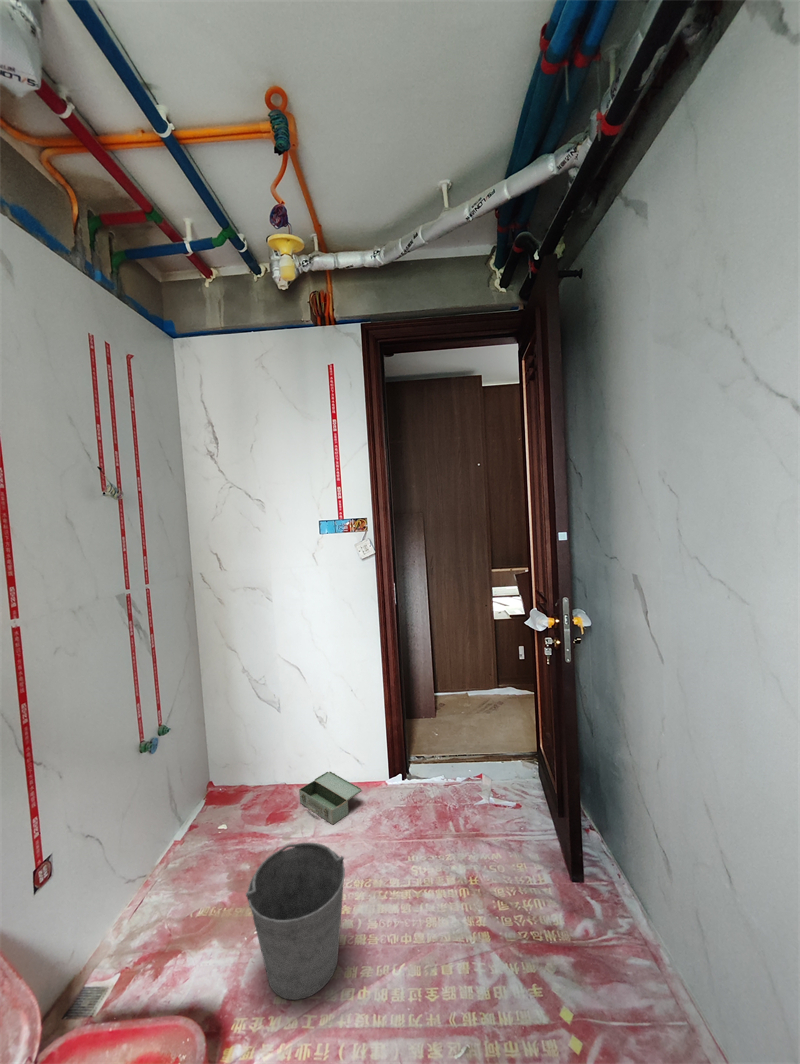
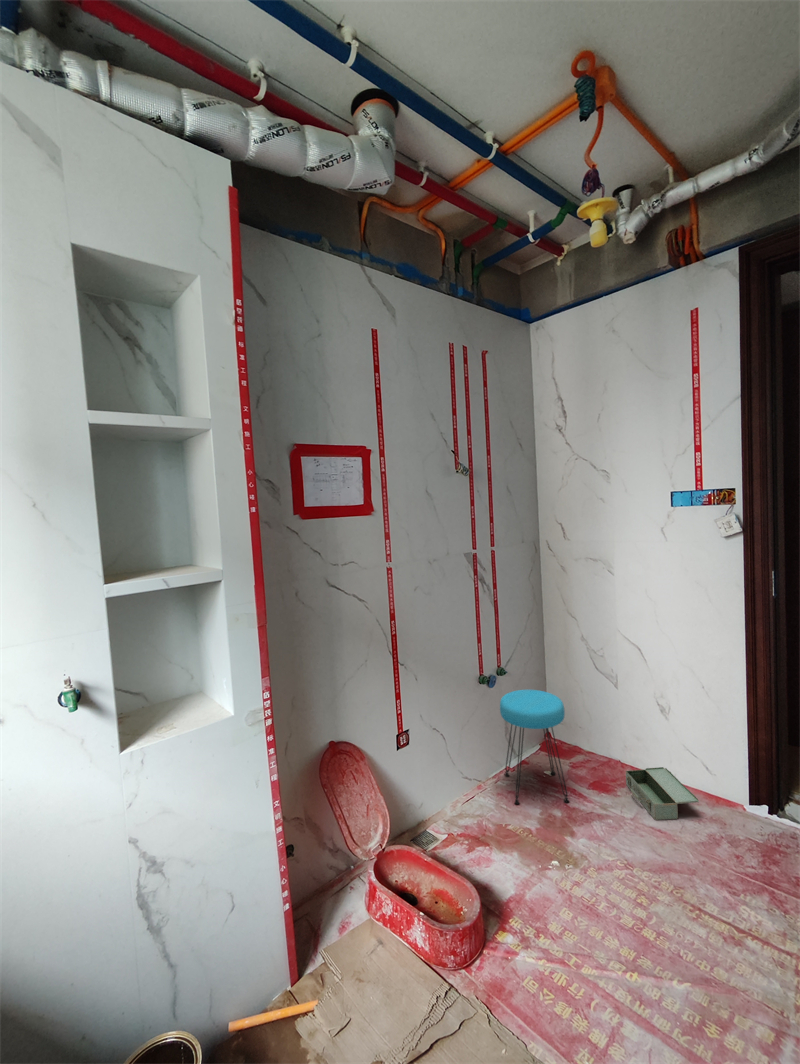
stool: none [169,739,254,882] -> present [500,690,569,804]
bucket: present [246,843,345,1000] -> none [531,802,632,946]

